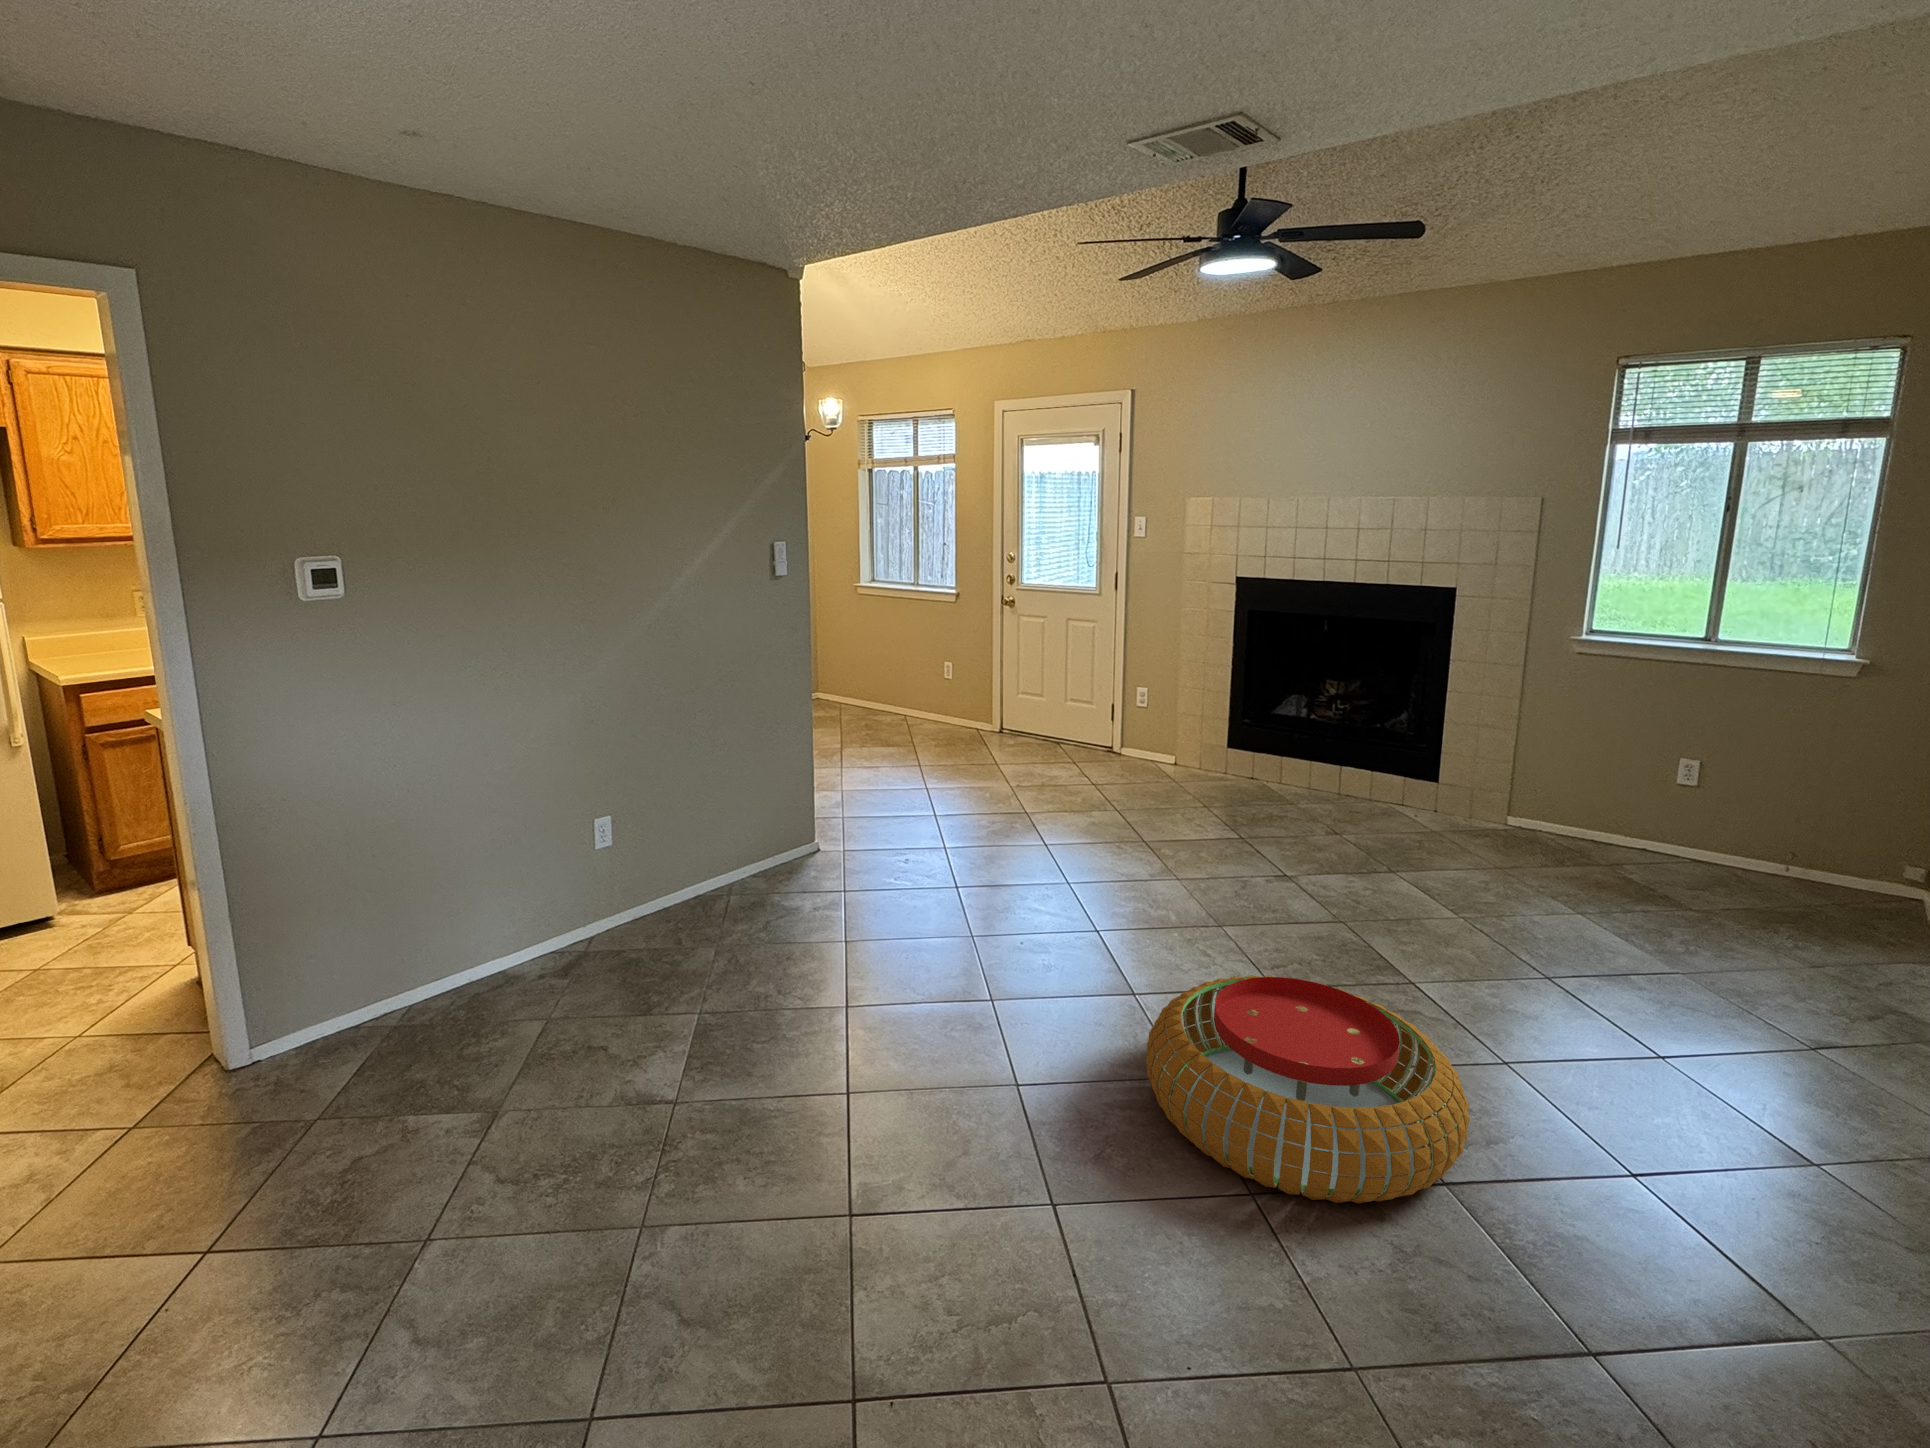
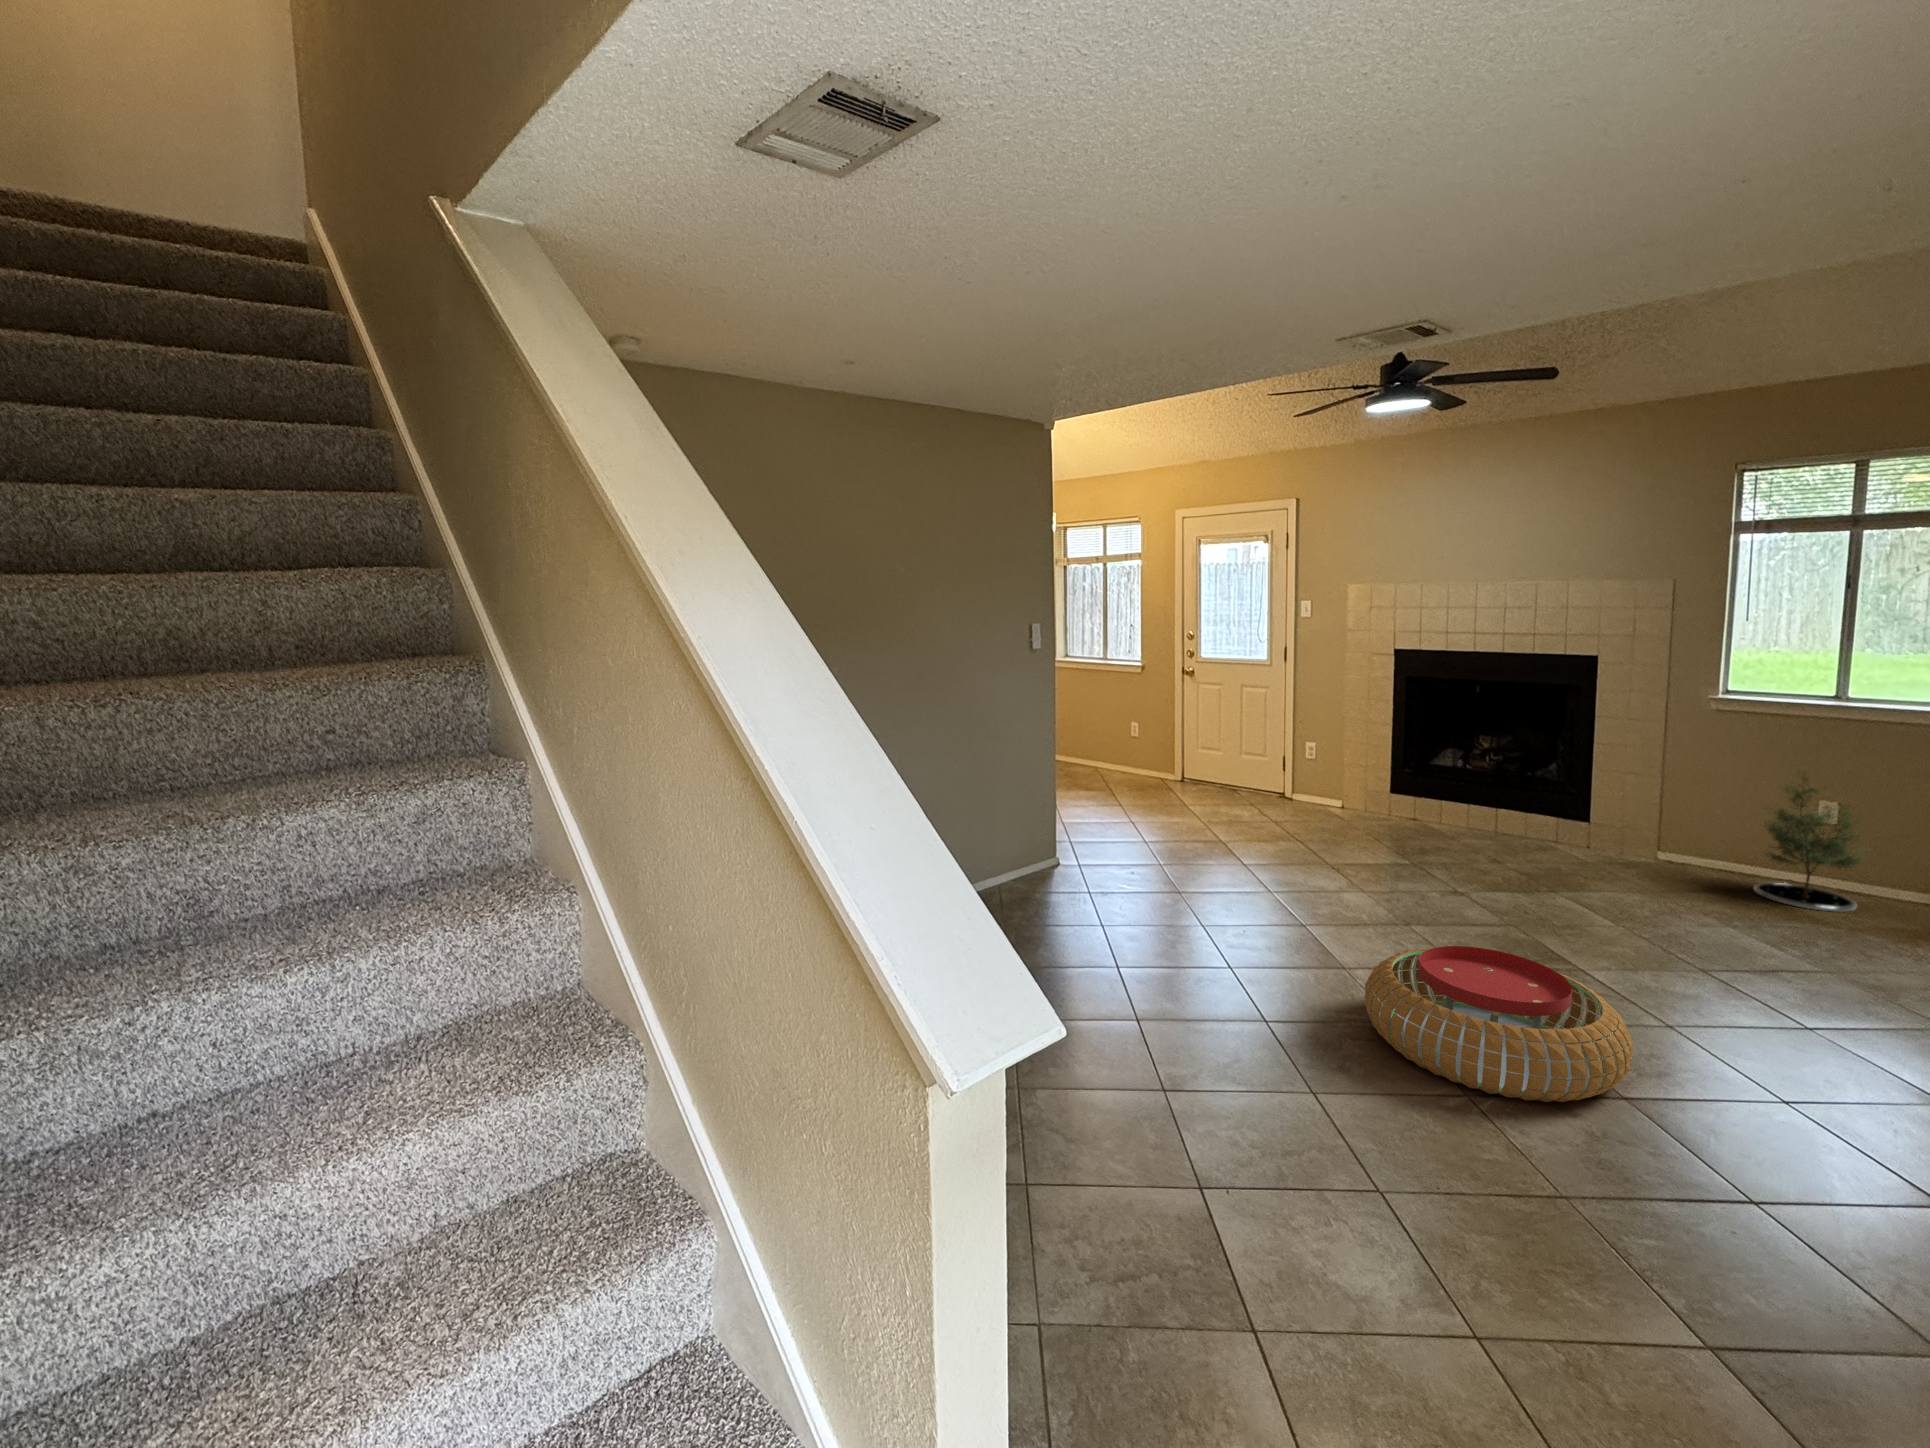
potted tree: none [1607,723,1732,887] -> present [1754,771,1863,912]

